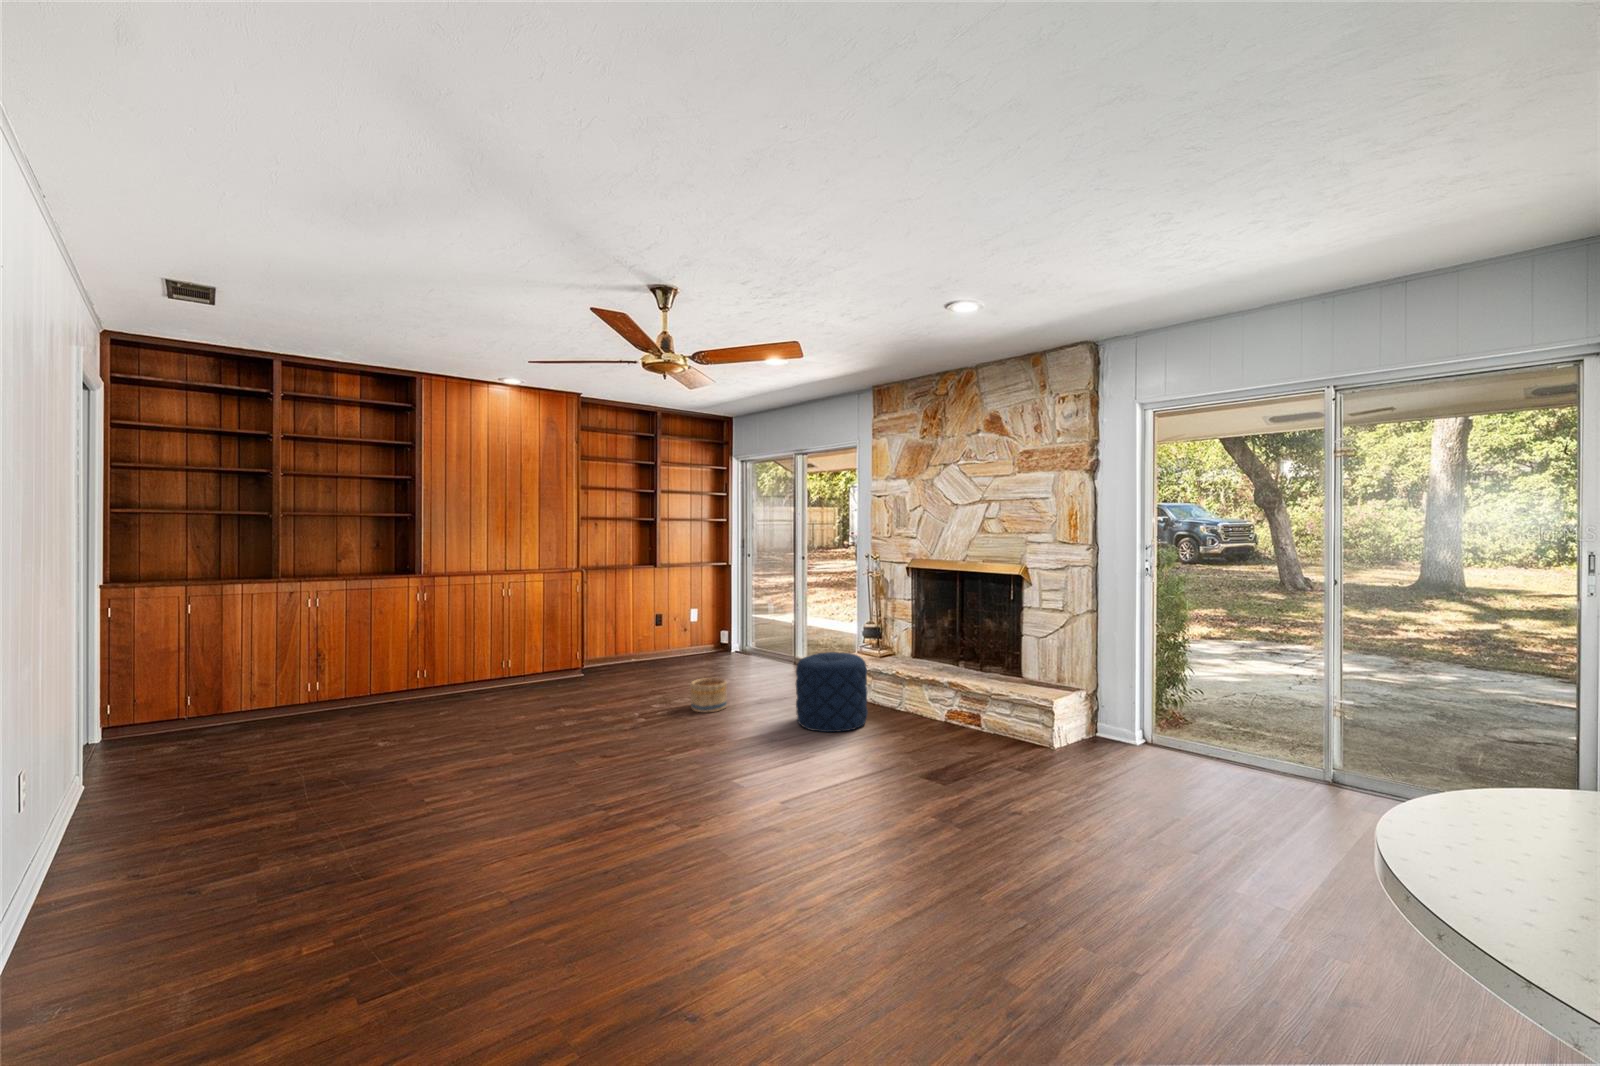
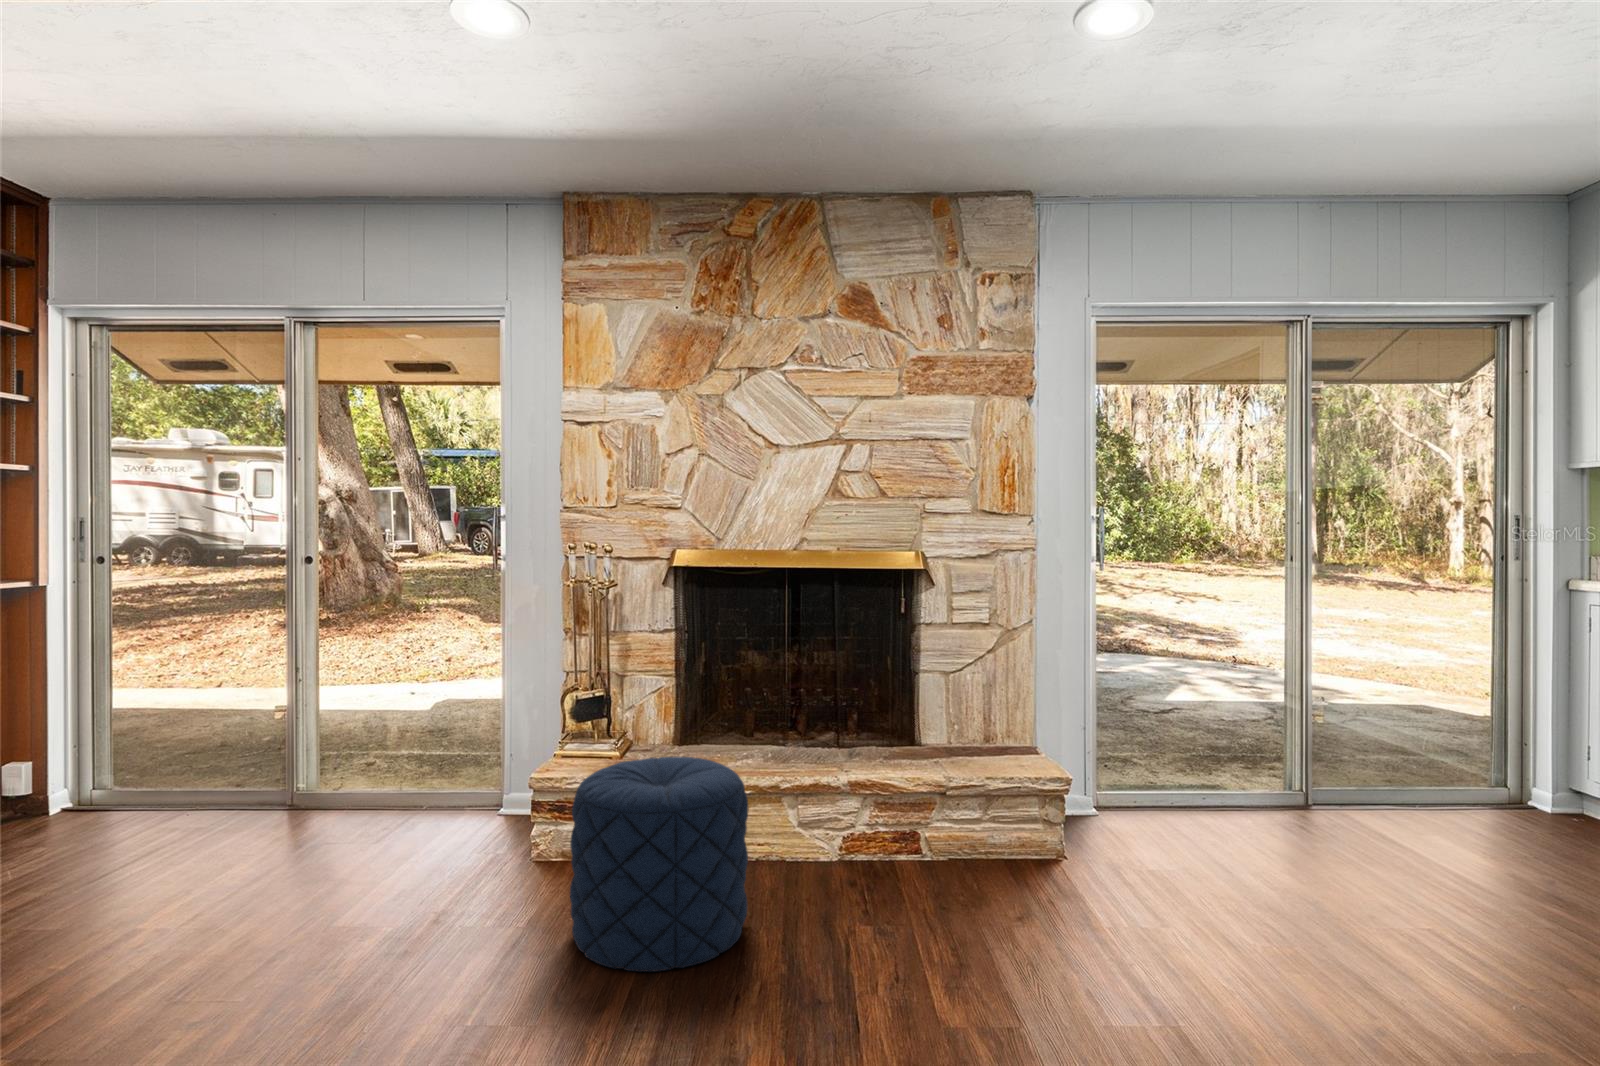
basket: present [690,678,727,712] -> none [174,901,311,1036]

